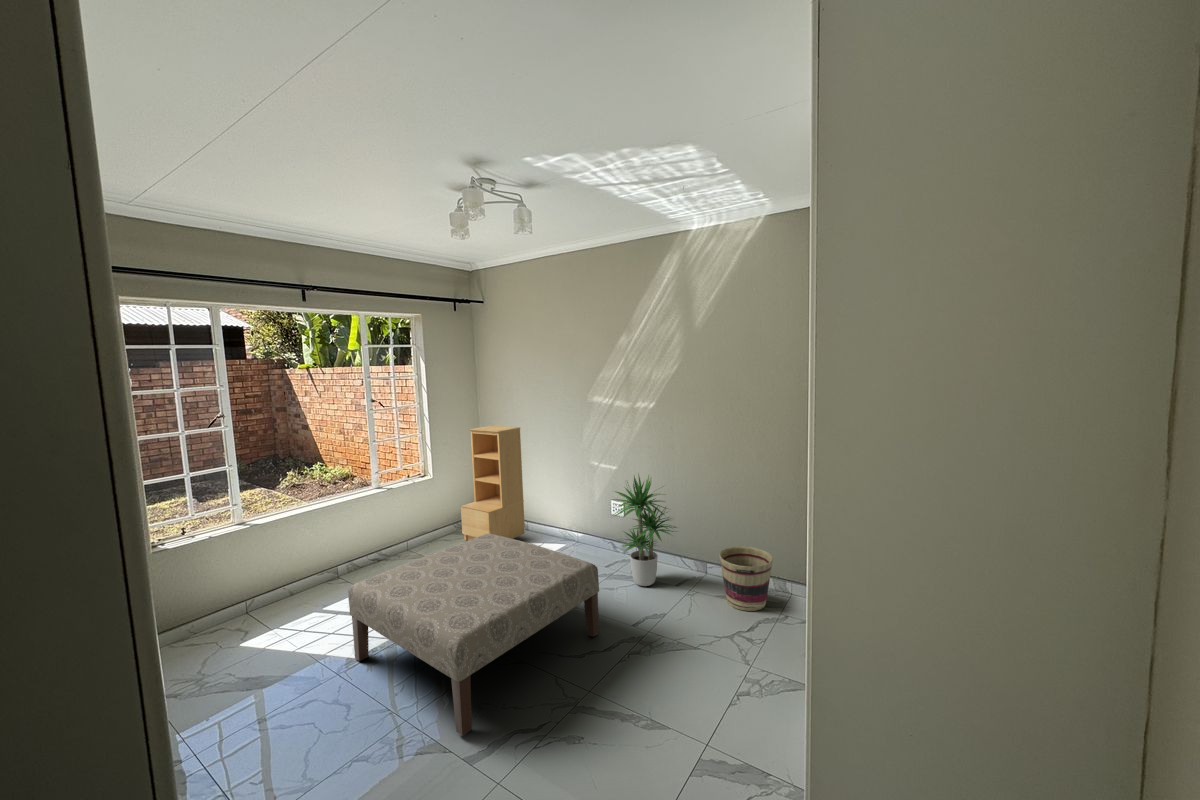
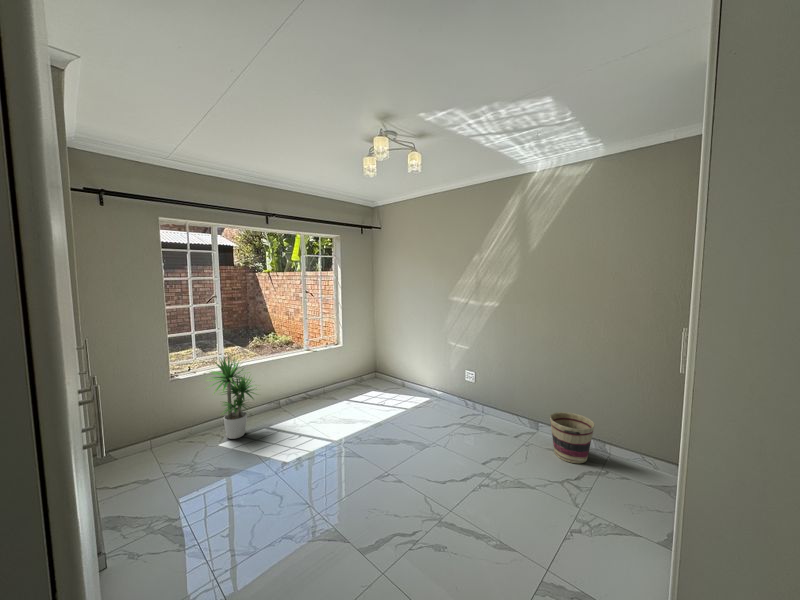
bookshelf: present [461,425,525,540] -> none [360,313,402,397]
potted plant: present [613,474,677,586] -> present [208,357,256,439]
ottoman: present [348,534,599,736] -> none [286,387,458,532]

